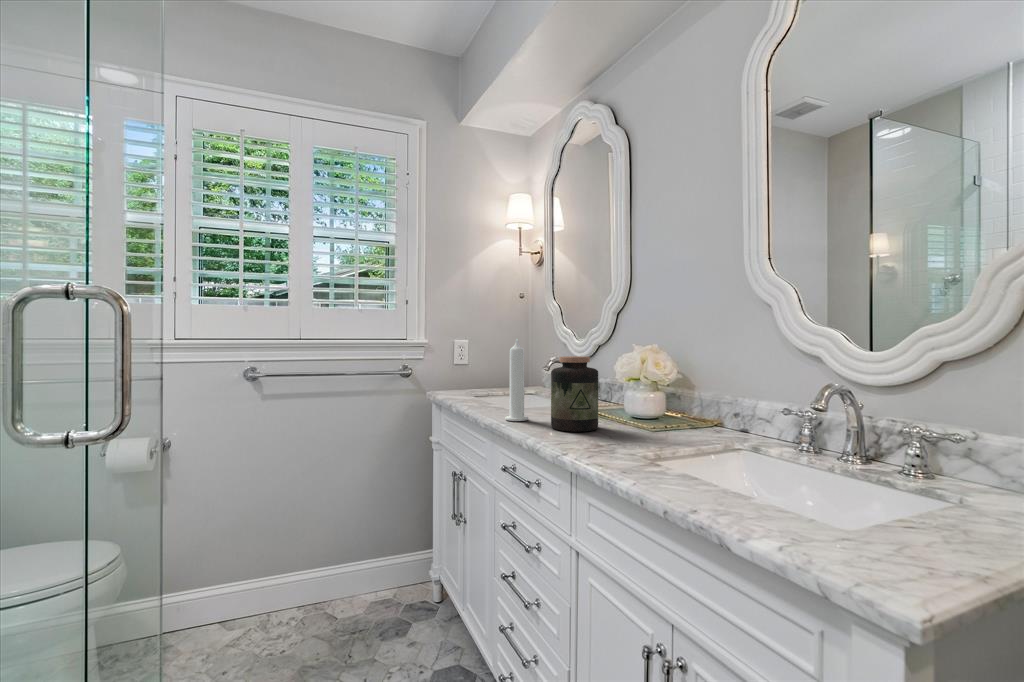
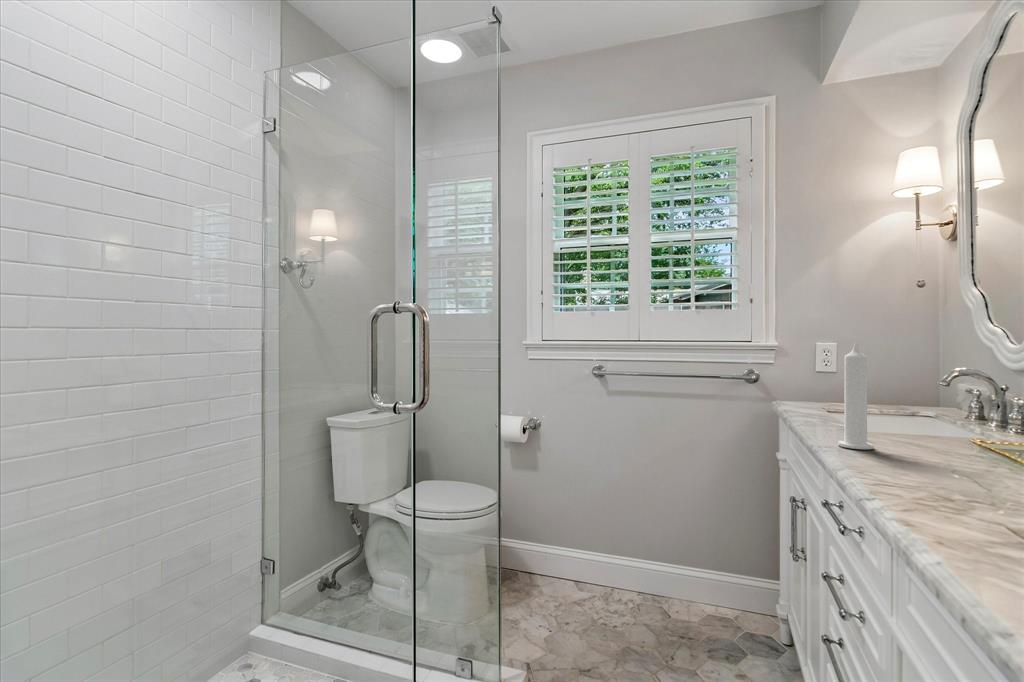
jar: present [551,356,598,432] -> none [897,368,984,478]

